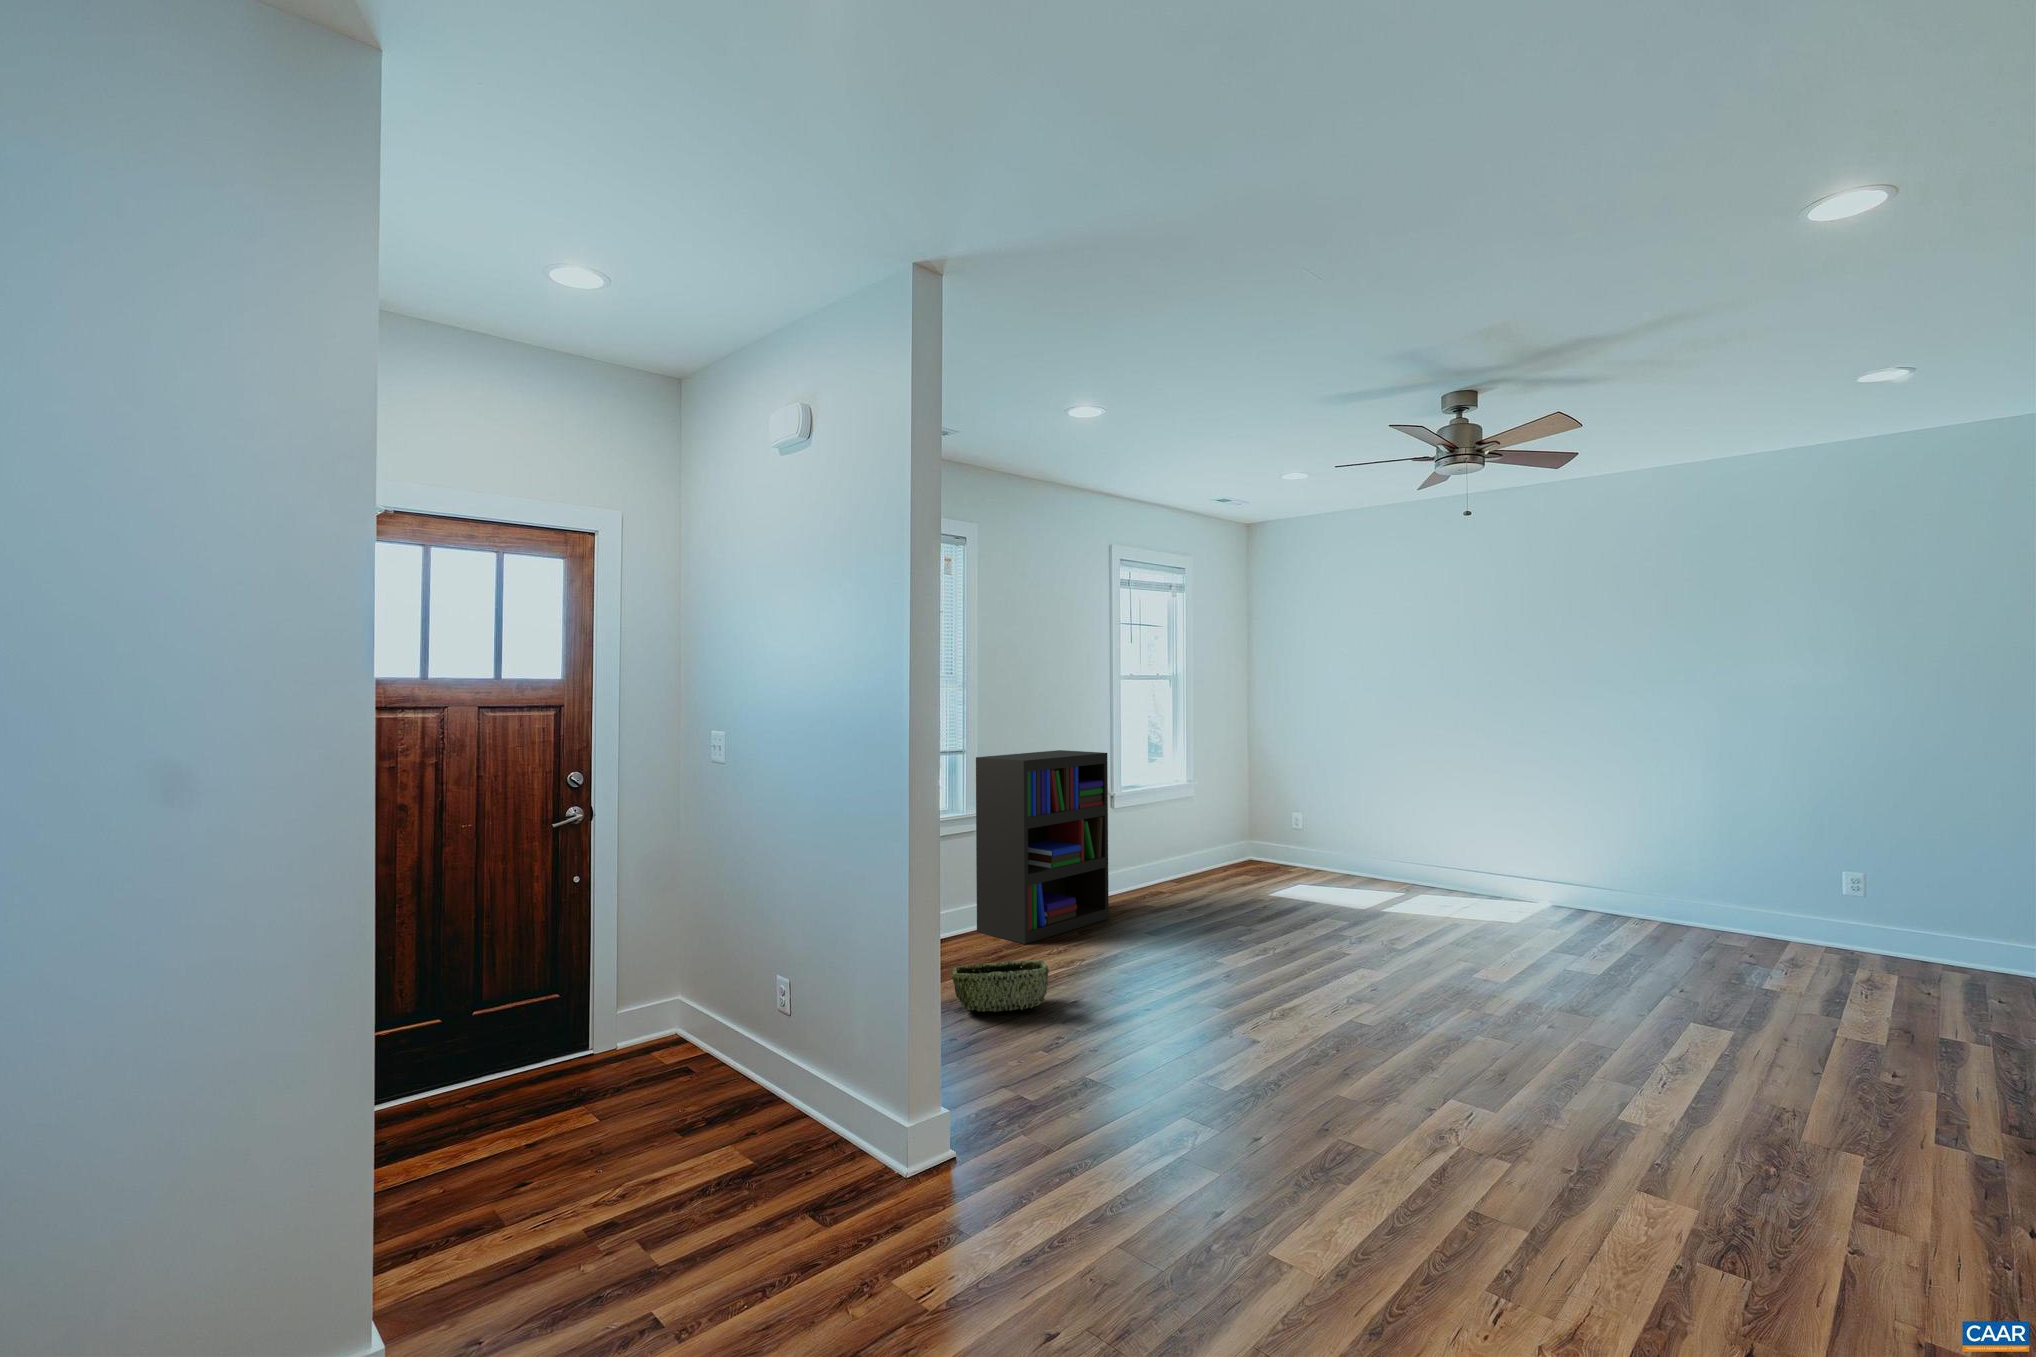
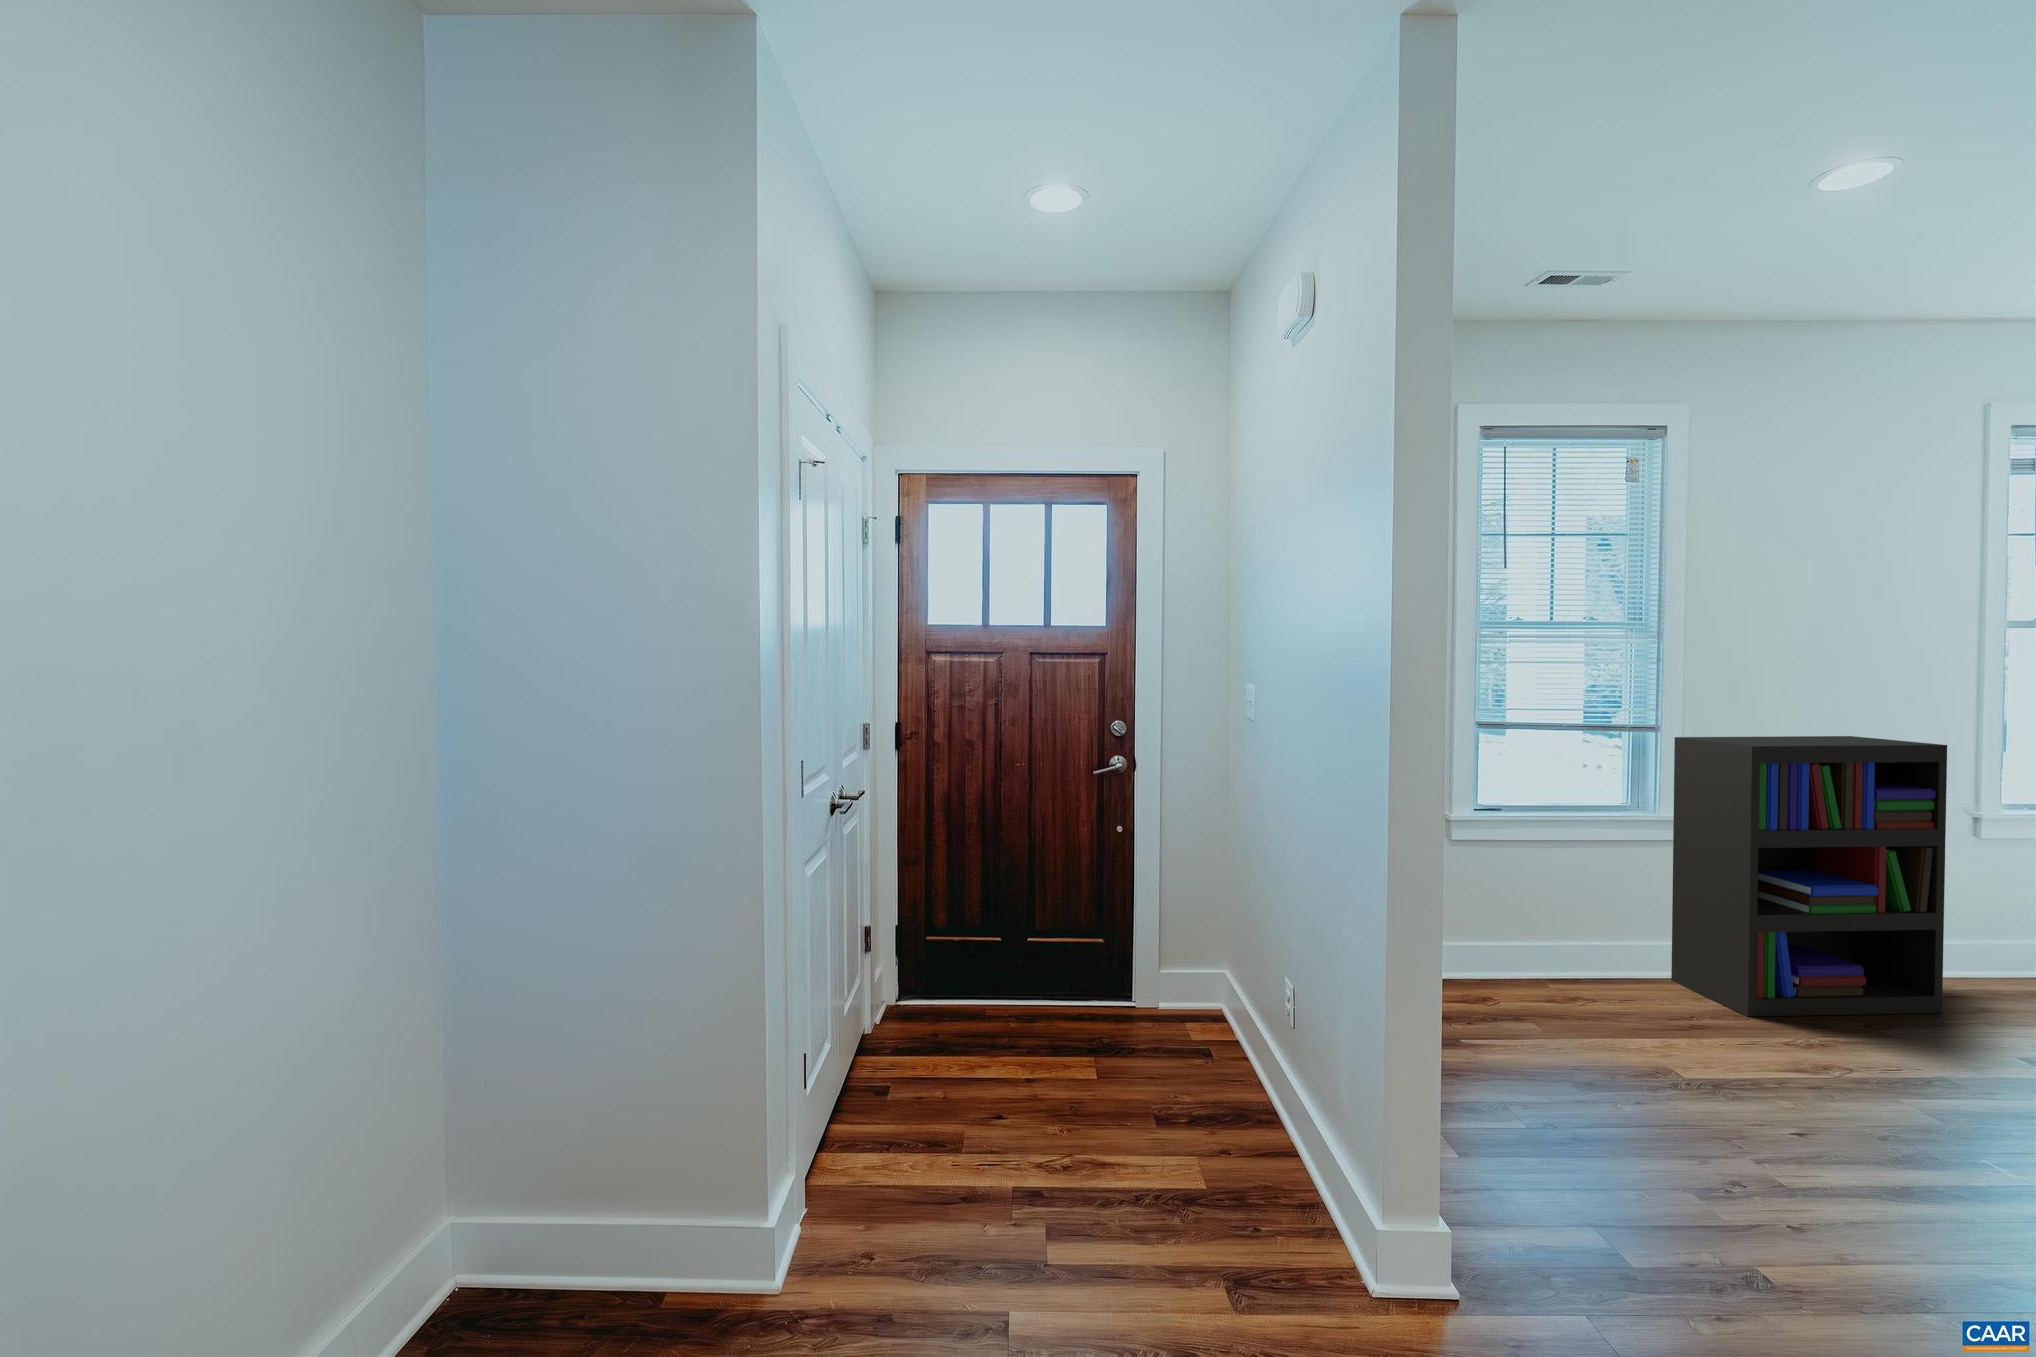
woven basket: present [951,960,1049,1012] -> none [1567,1022,1744,1118]

